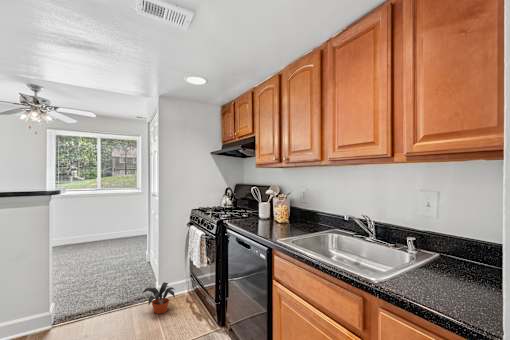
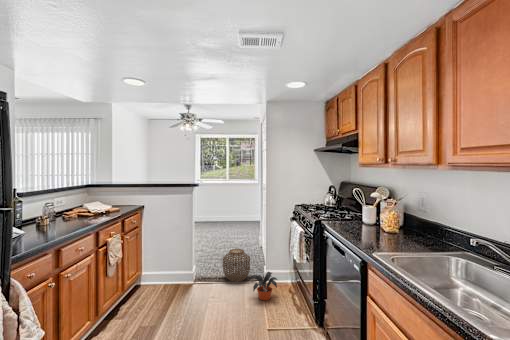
woven basket: none [108,263,141,300] -> present [223,249,250,282]

